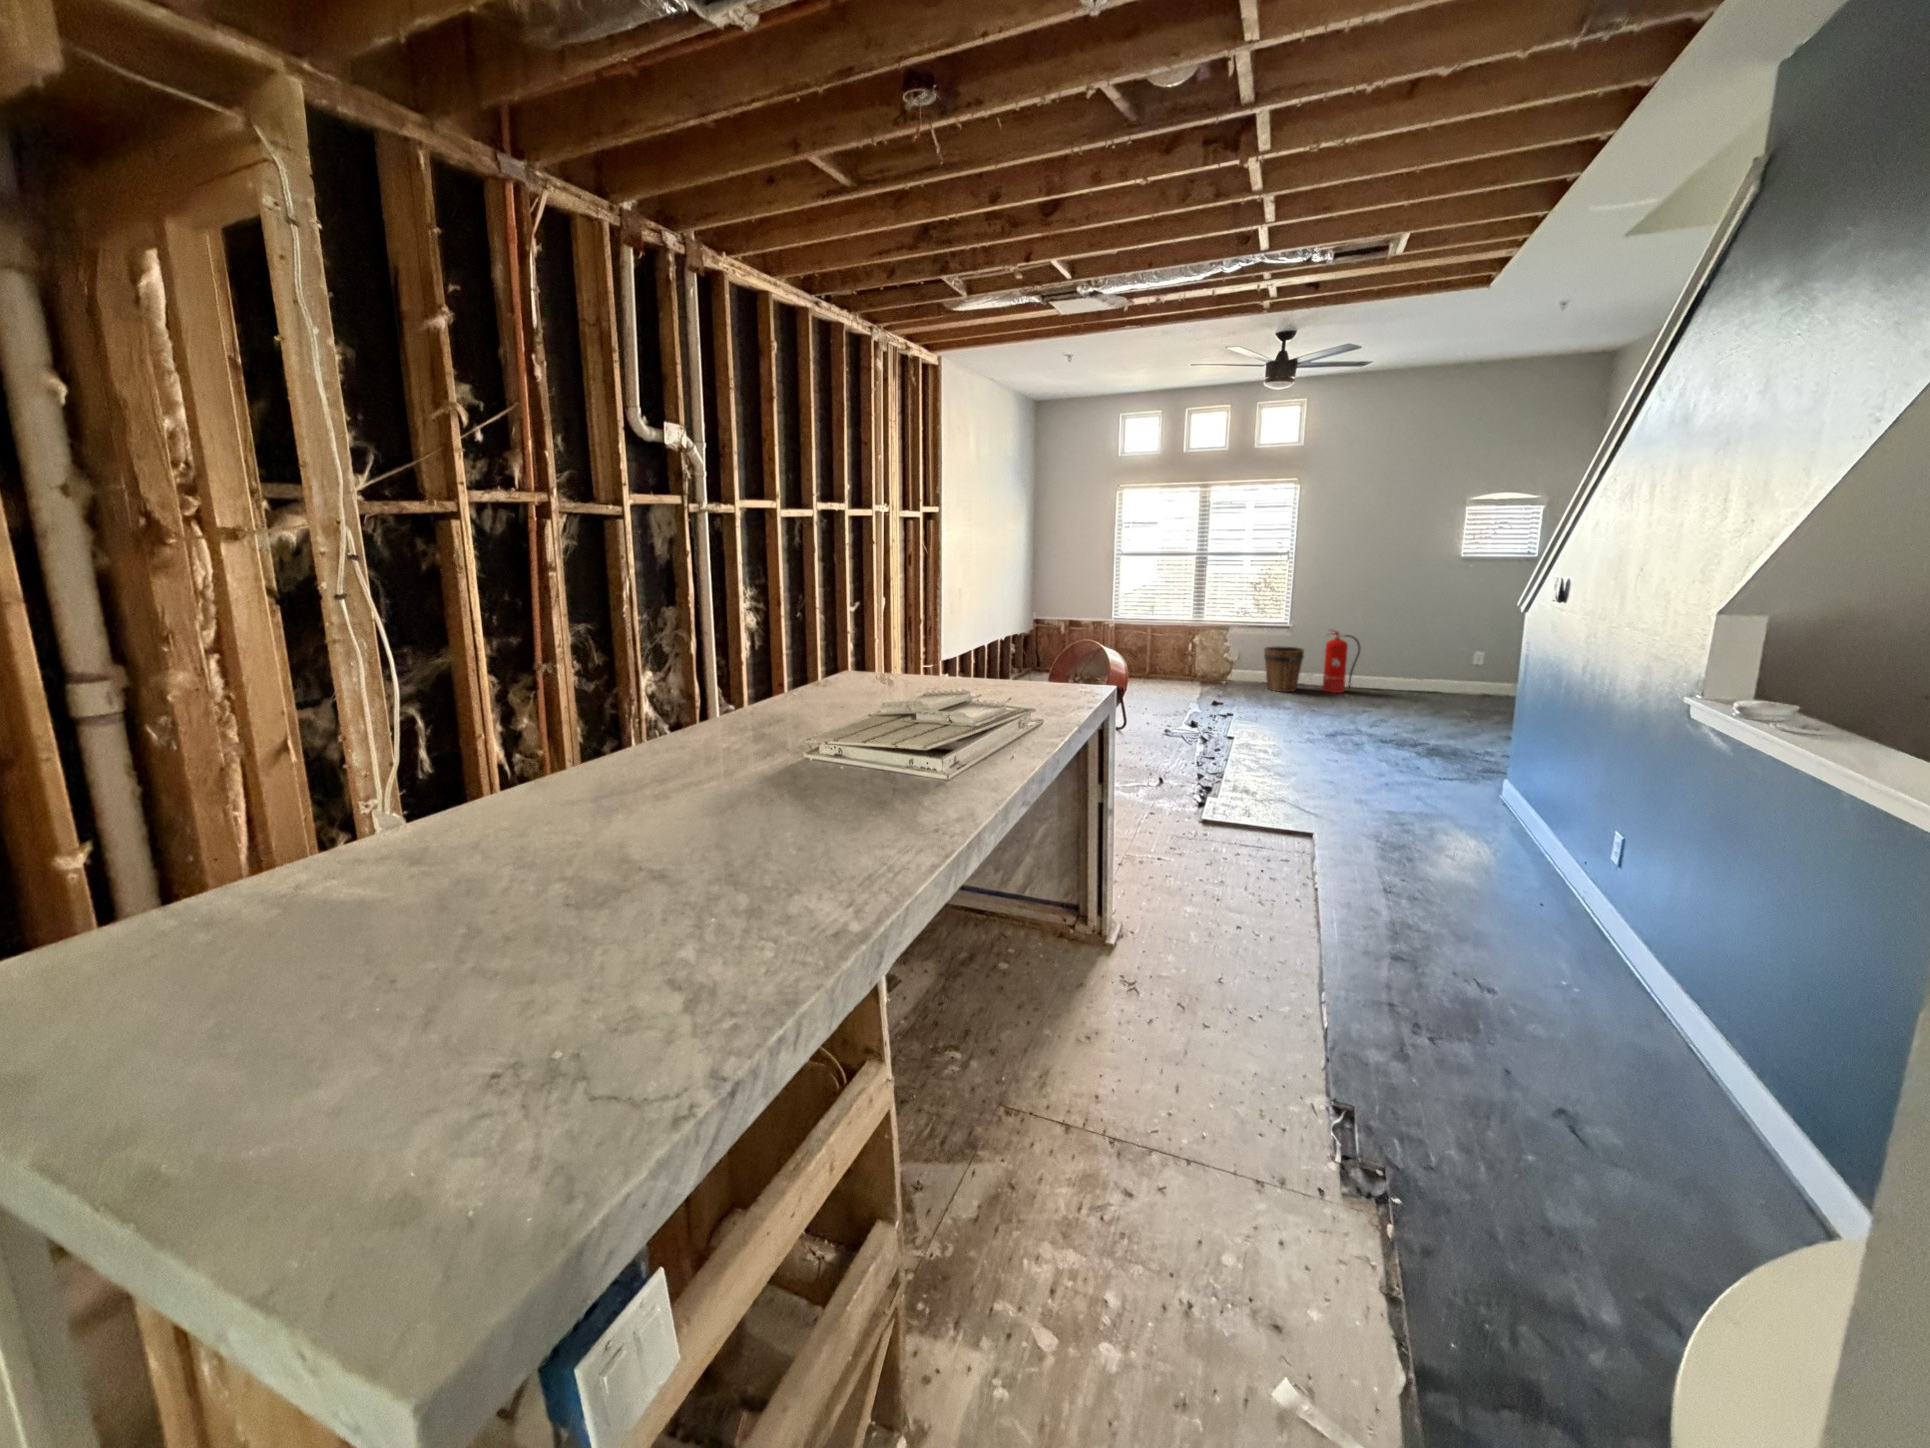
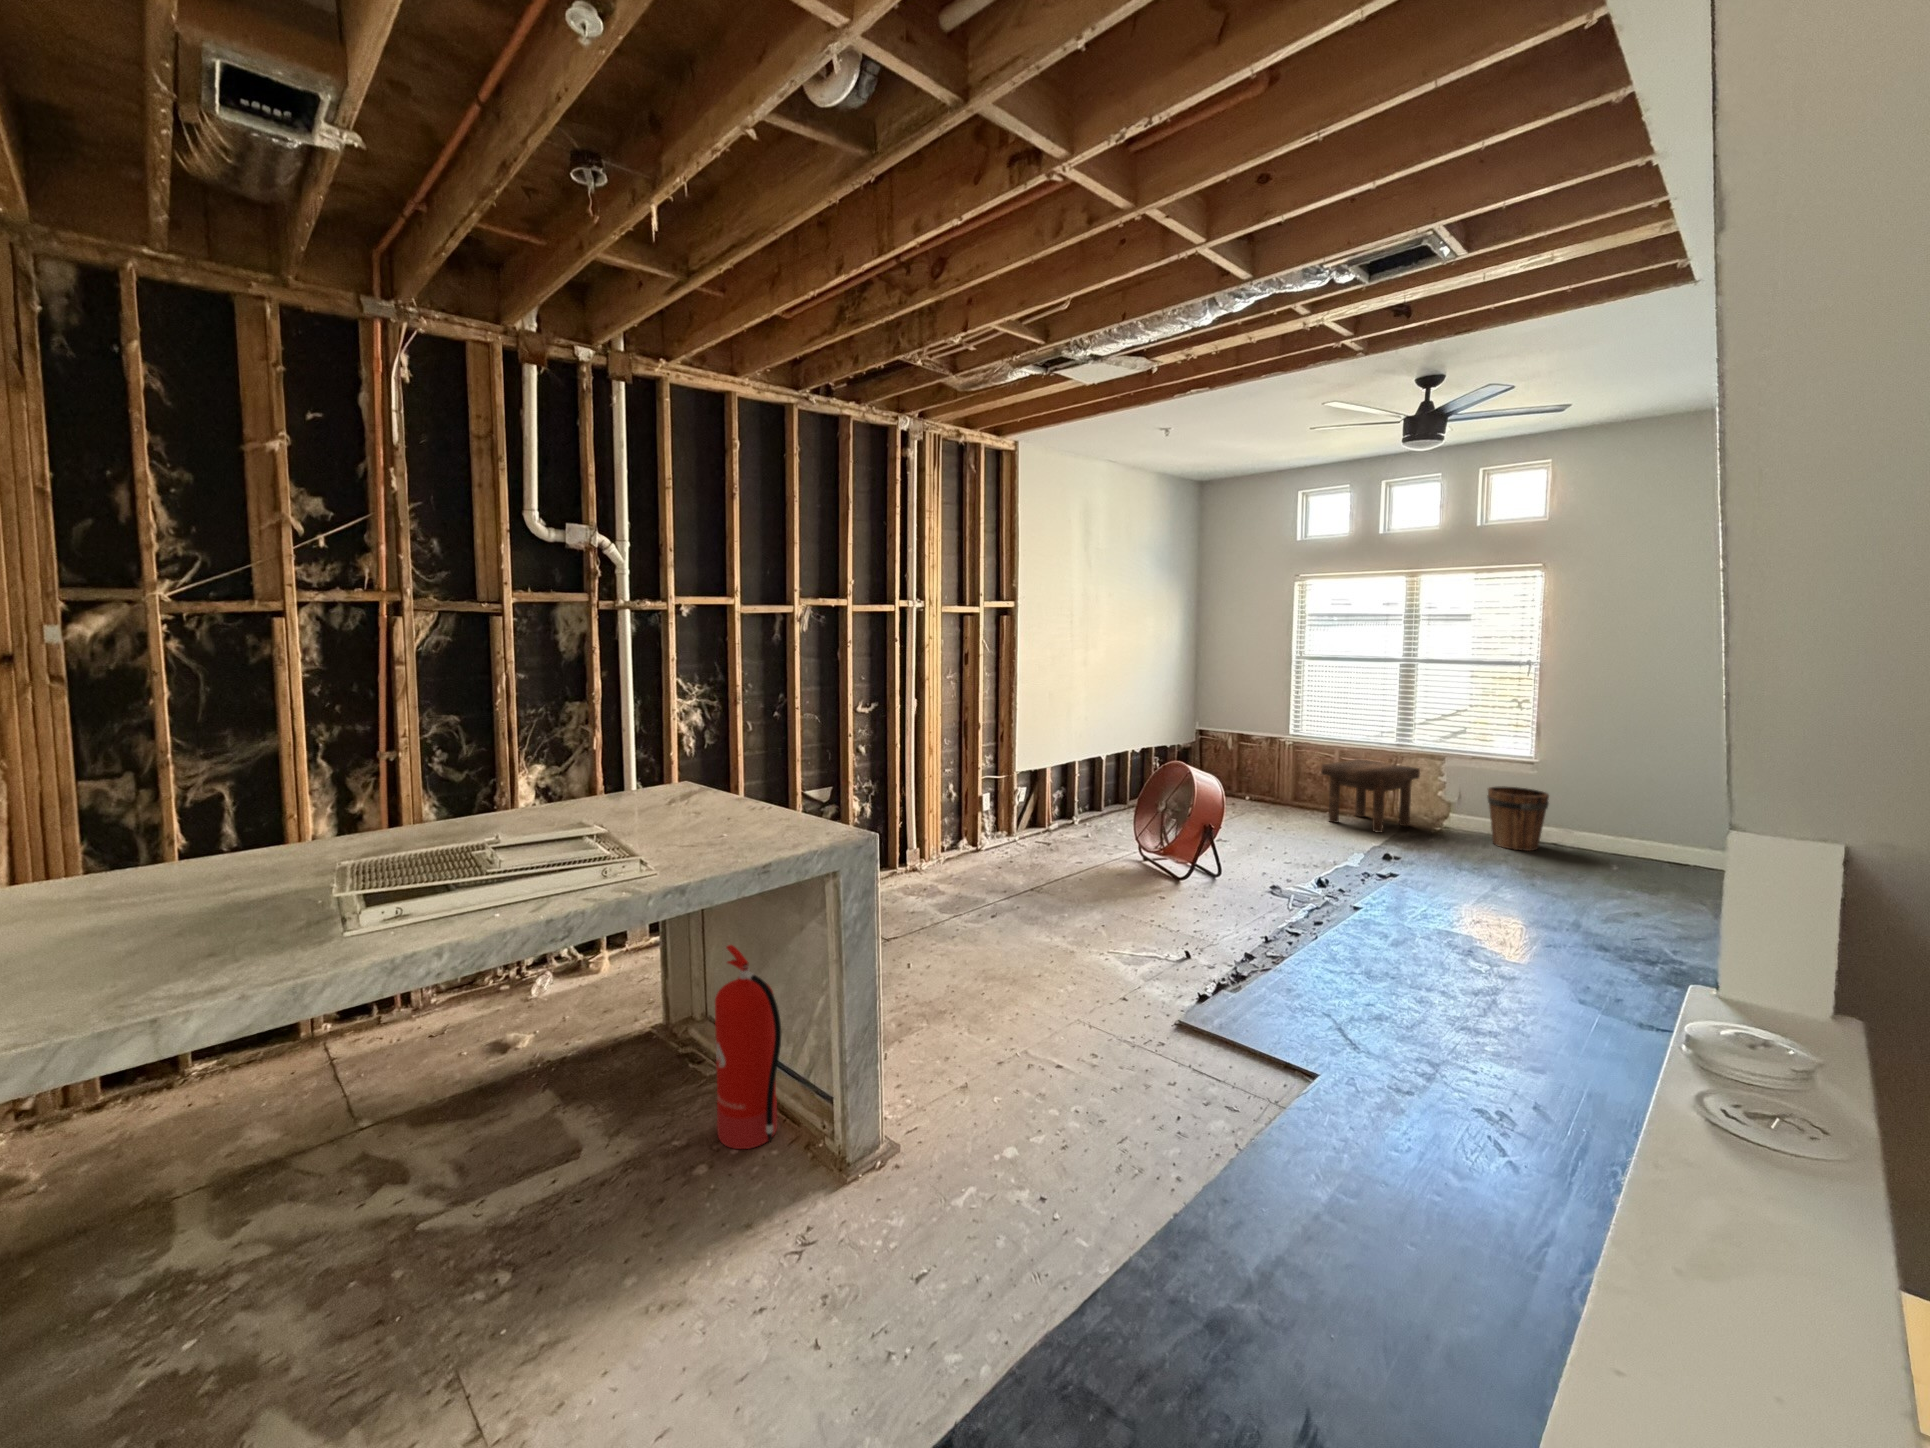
fire extinguisher: present [1322,631,1360,693] -> present [715,945,781,1149]
stool: none [1148,635,1214,690] -> present [1321,759,1420,833]

